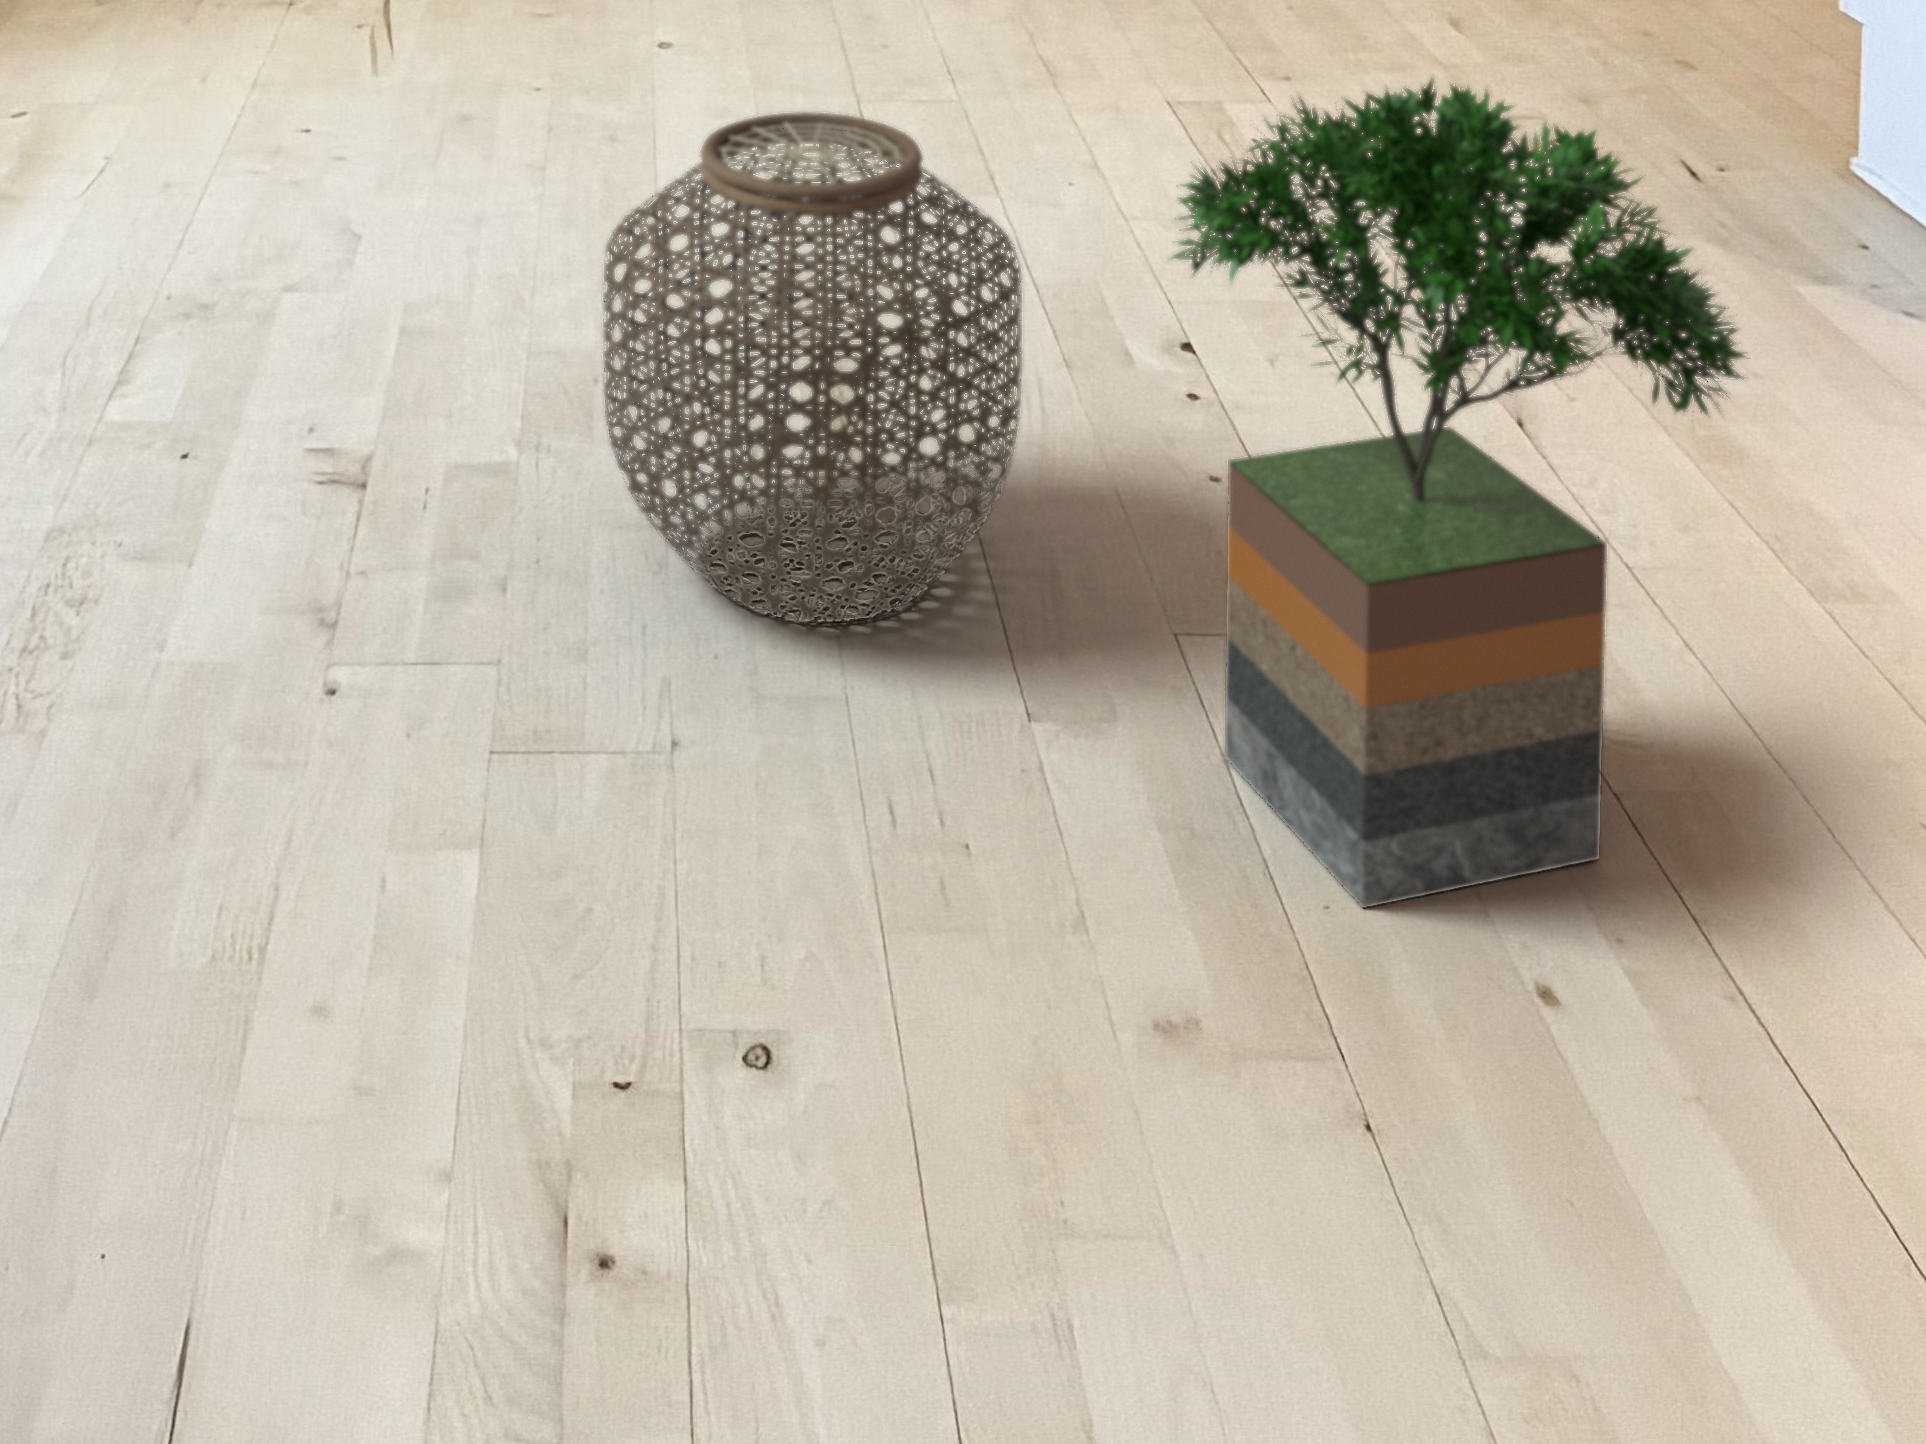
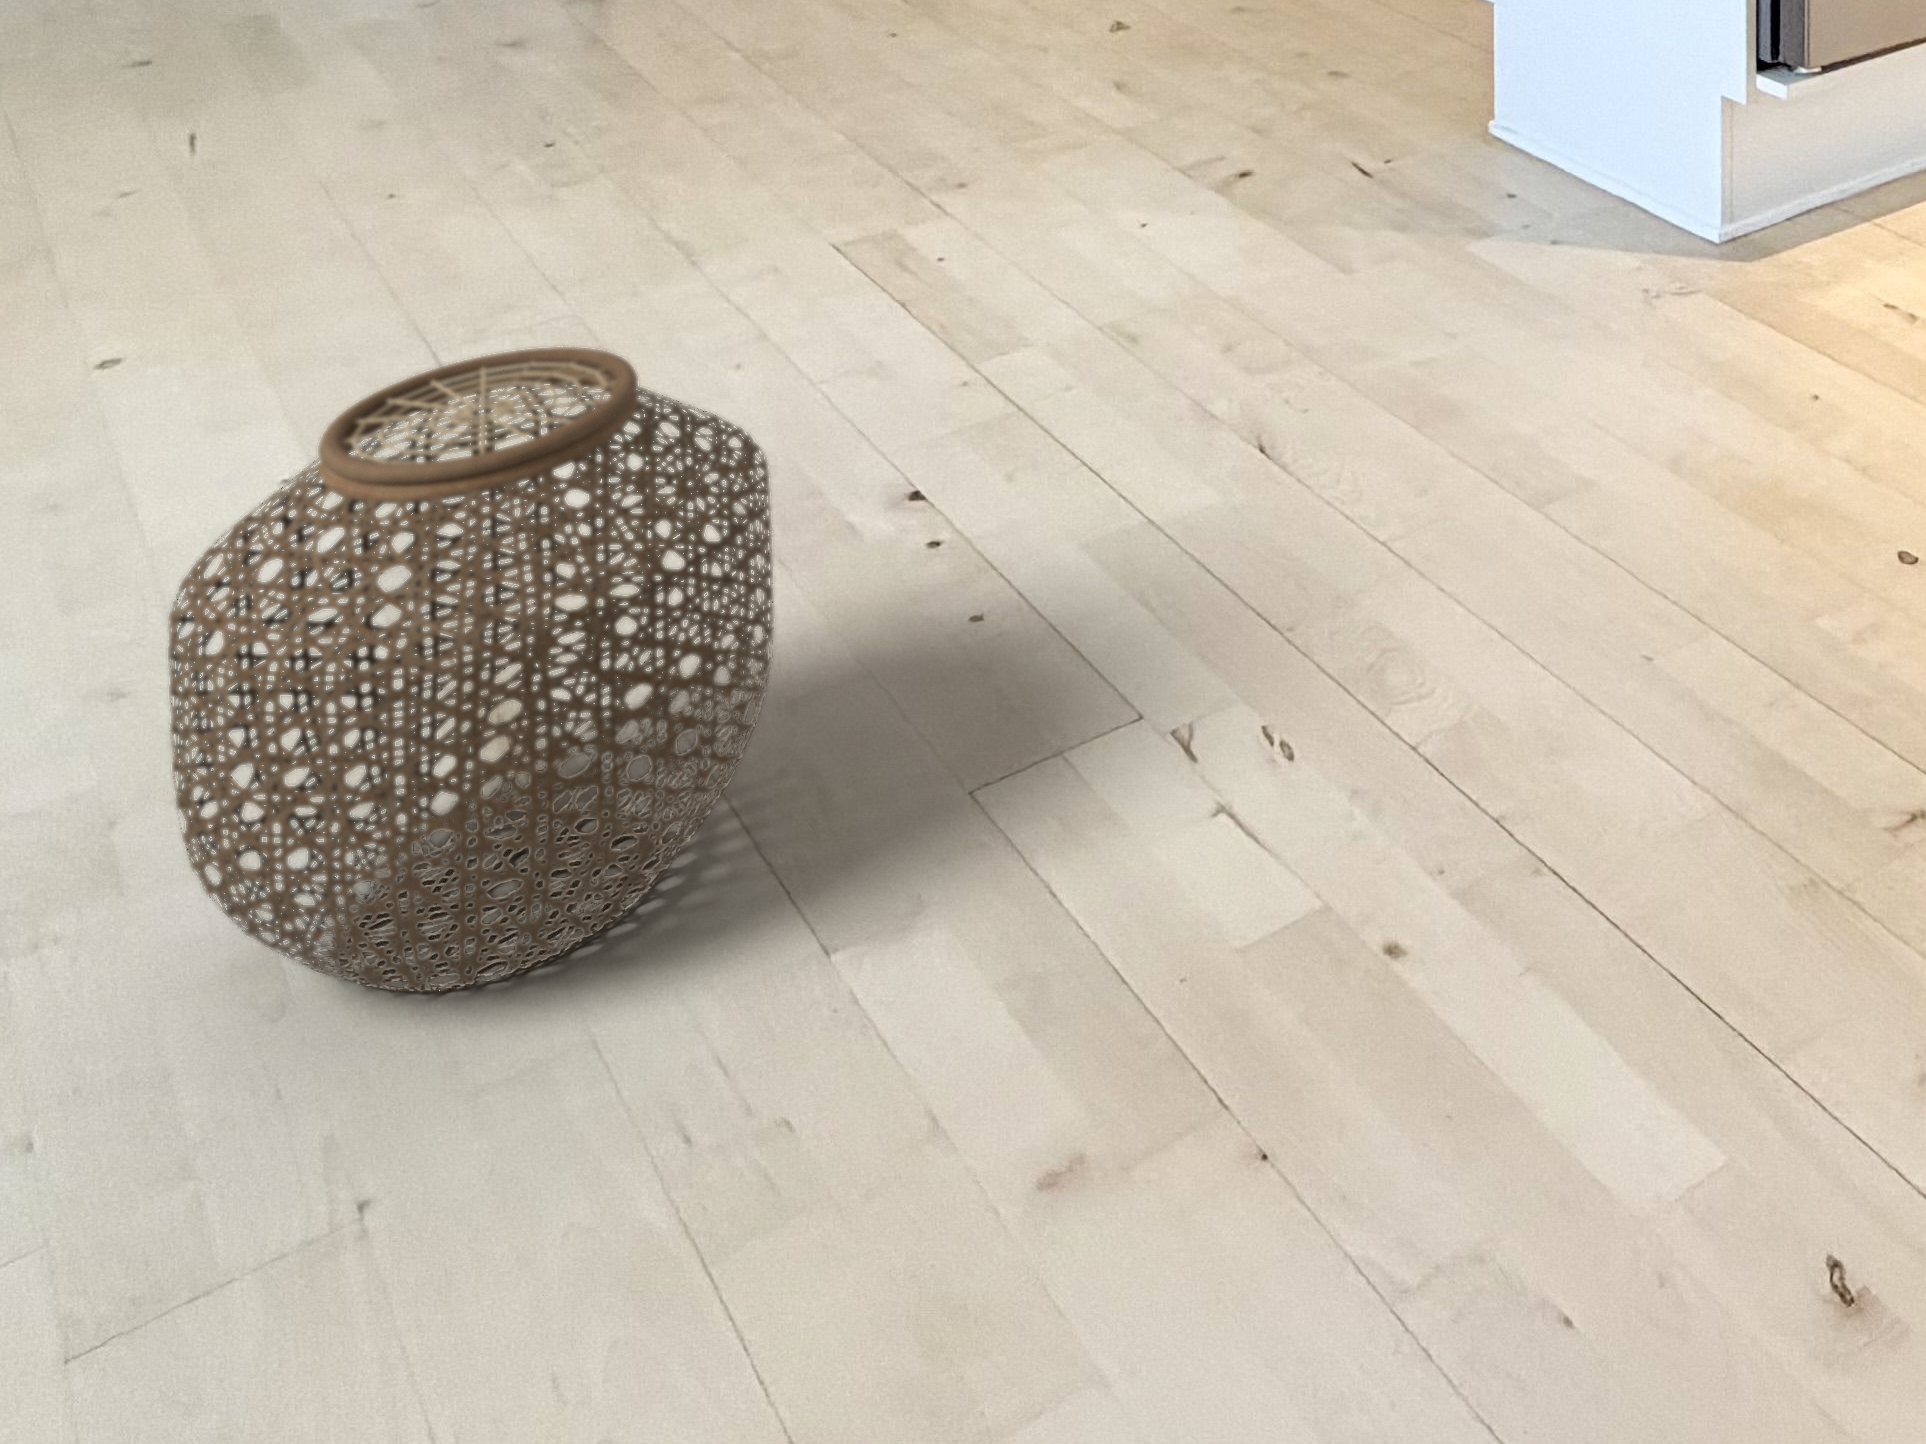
potted tree: present [1173,80,1748,908] -> none [980,141,1575,1004]

